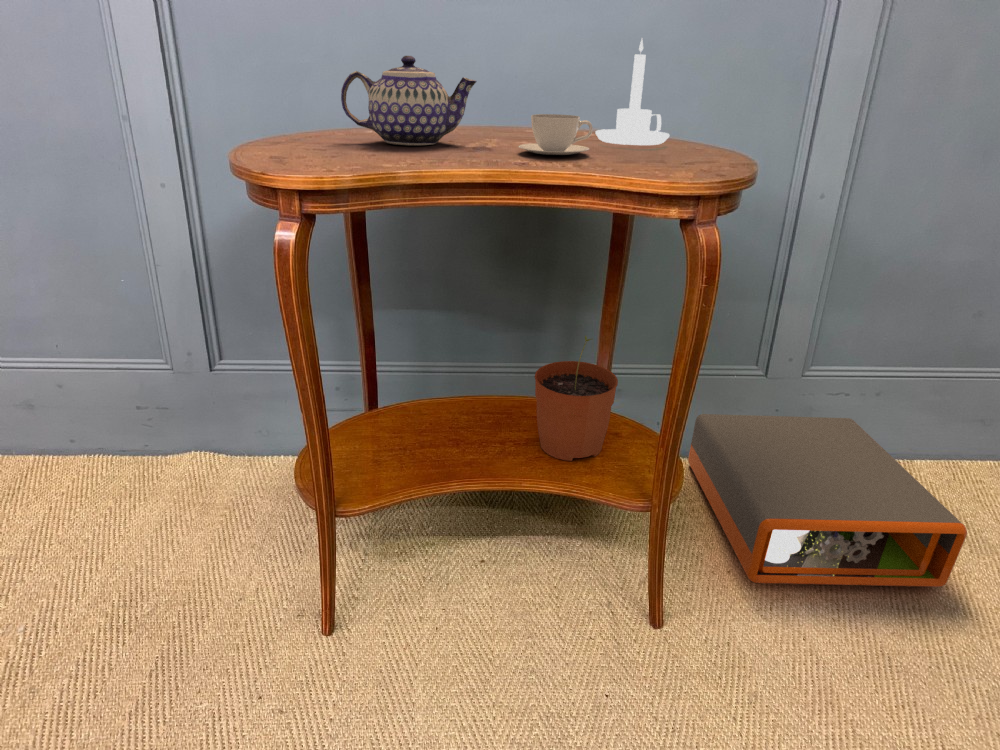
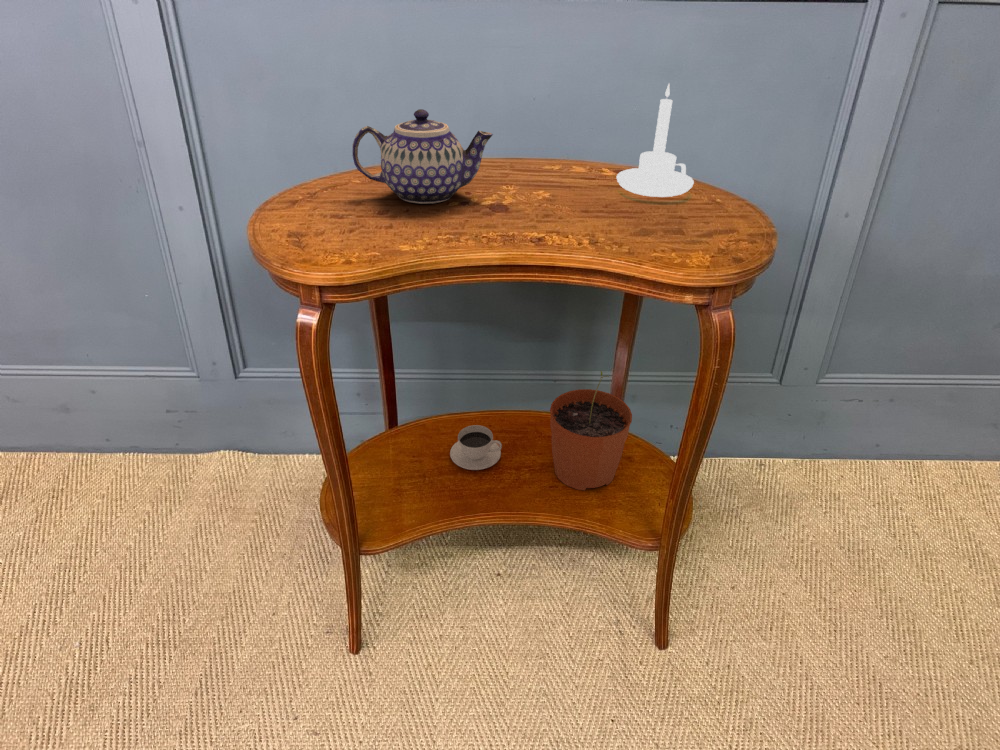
teacup: present [518,114,593,155] -> present [450,425,502,470]
storage box: present [688,414,967,587] -> none [699,421,967,608]

